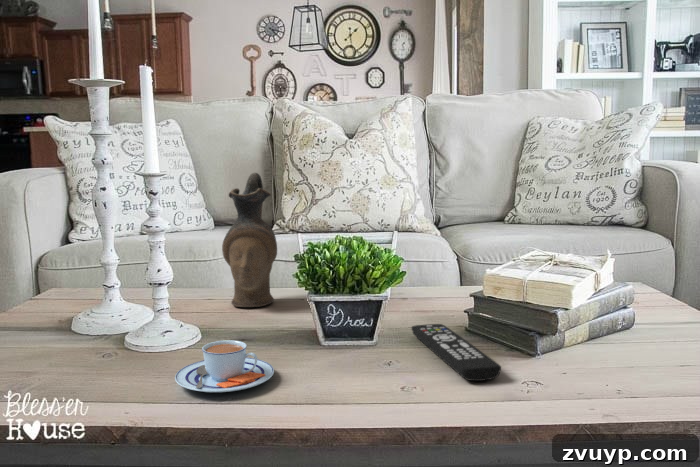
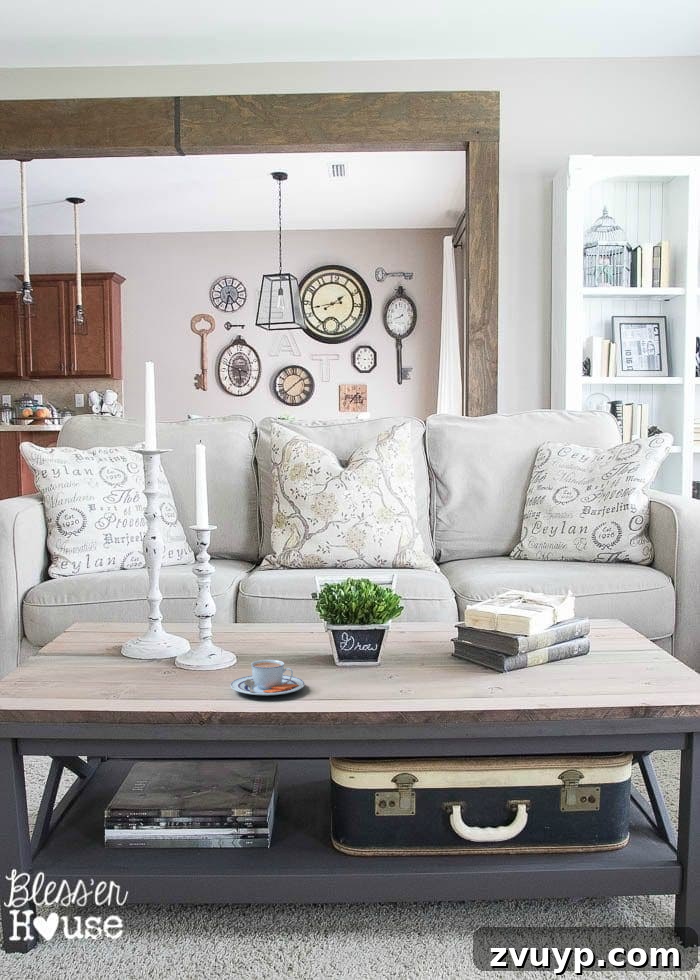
ceramic pitcher: present [222,173,277,307] -> none [241,517,290,640]
remote control: present [412,324,501,381] -> none [410,652,477,689]

